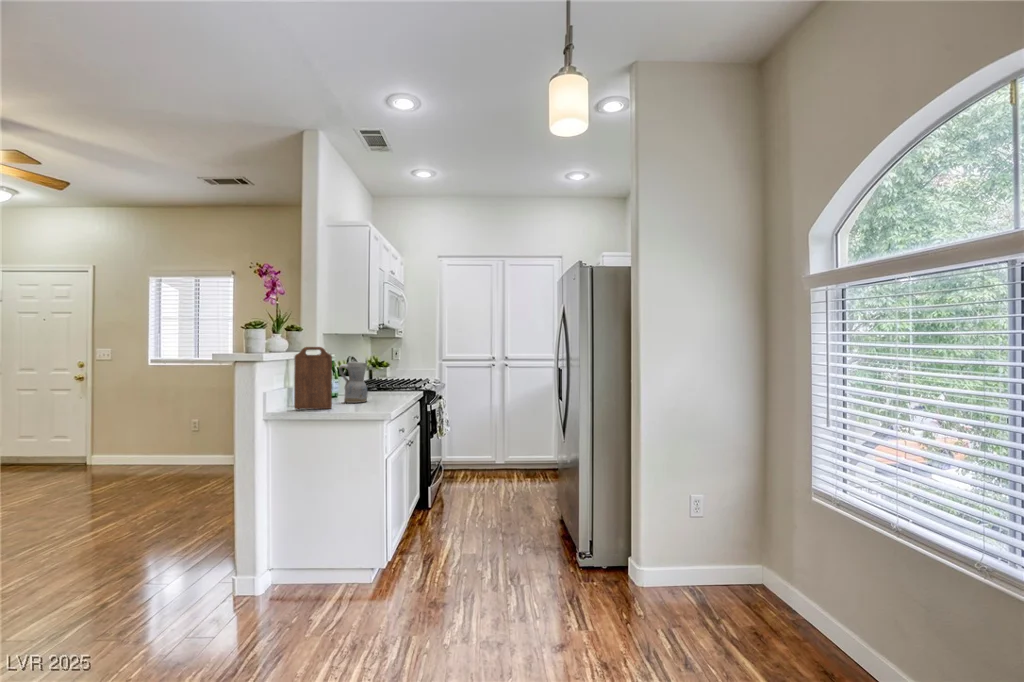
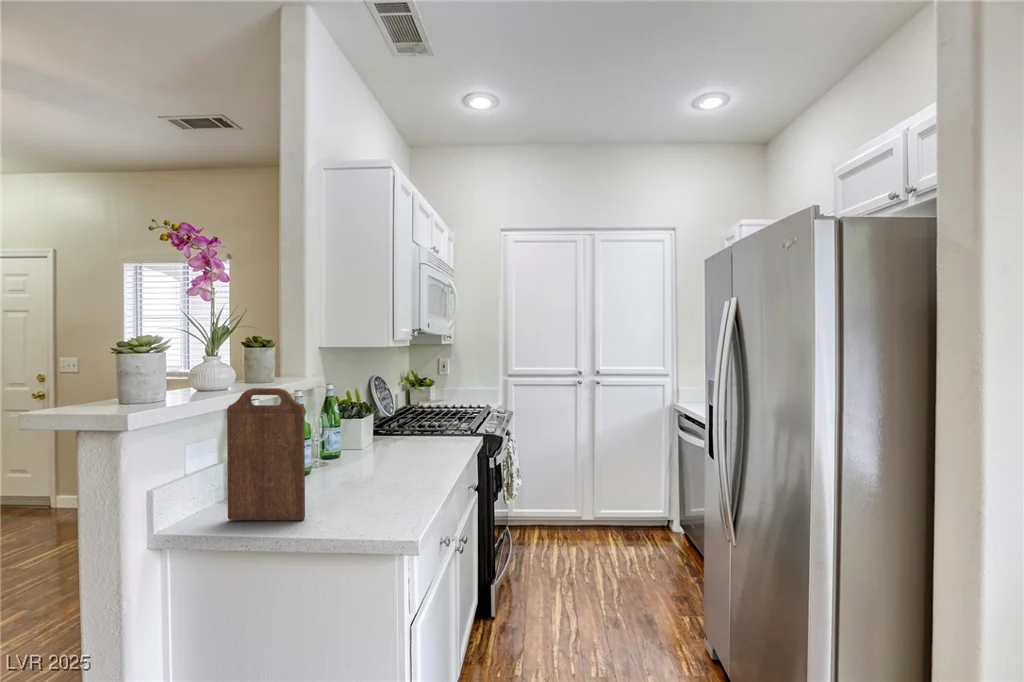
ceramic pitcher: present [339,362,368,403] -> none [331,407,386,490]

